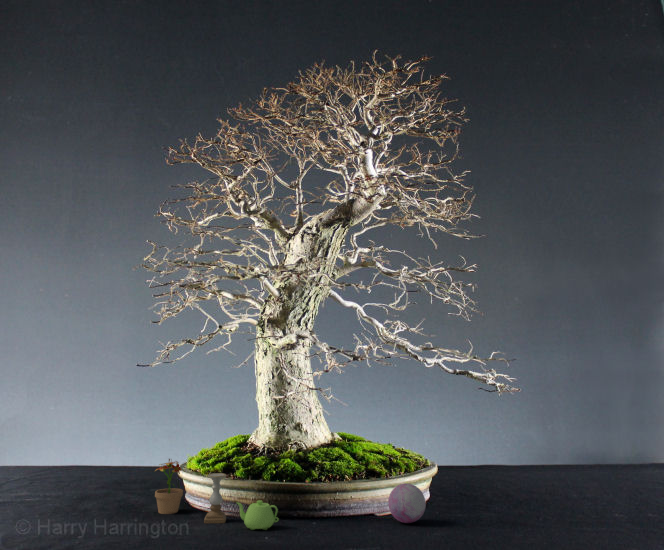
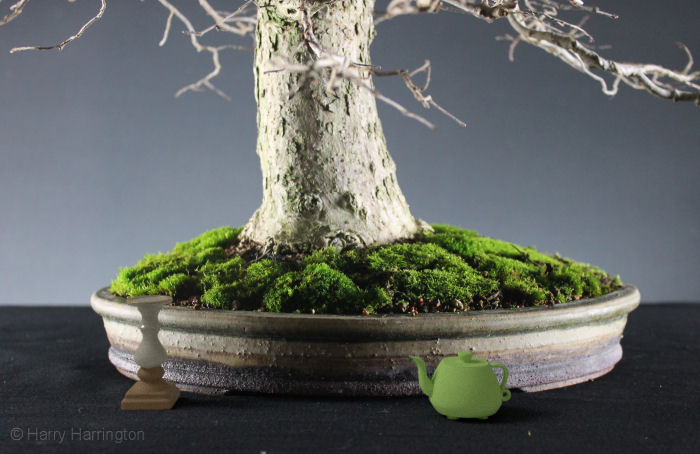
potted plant: present [155,459,183,514] -> none [24,265,97,383]
decorative orb: present [388,483,426,523] -> none [567,318,666,413]
teapot: present [237,500,278,530] -> present [409,351,511,420]

